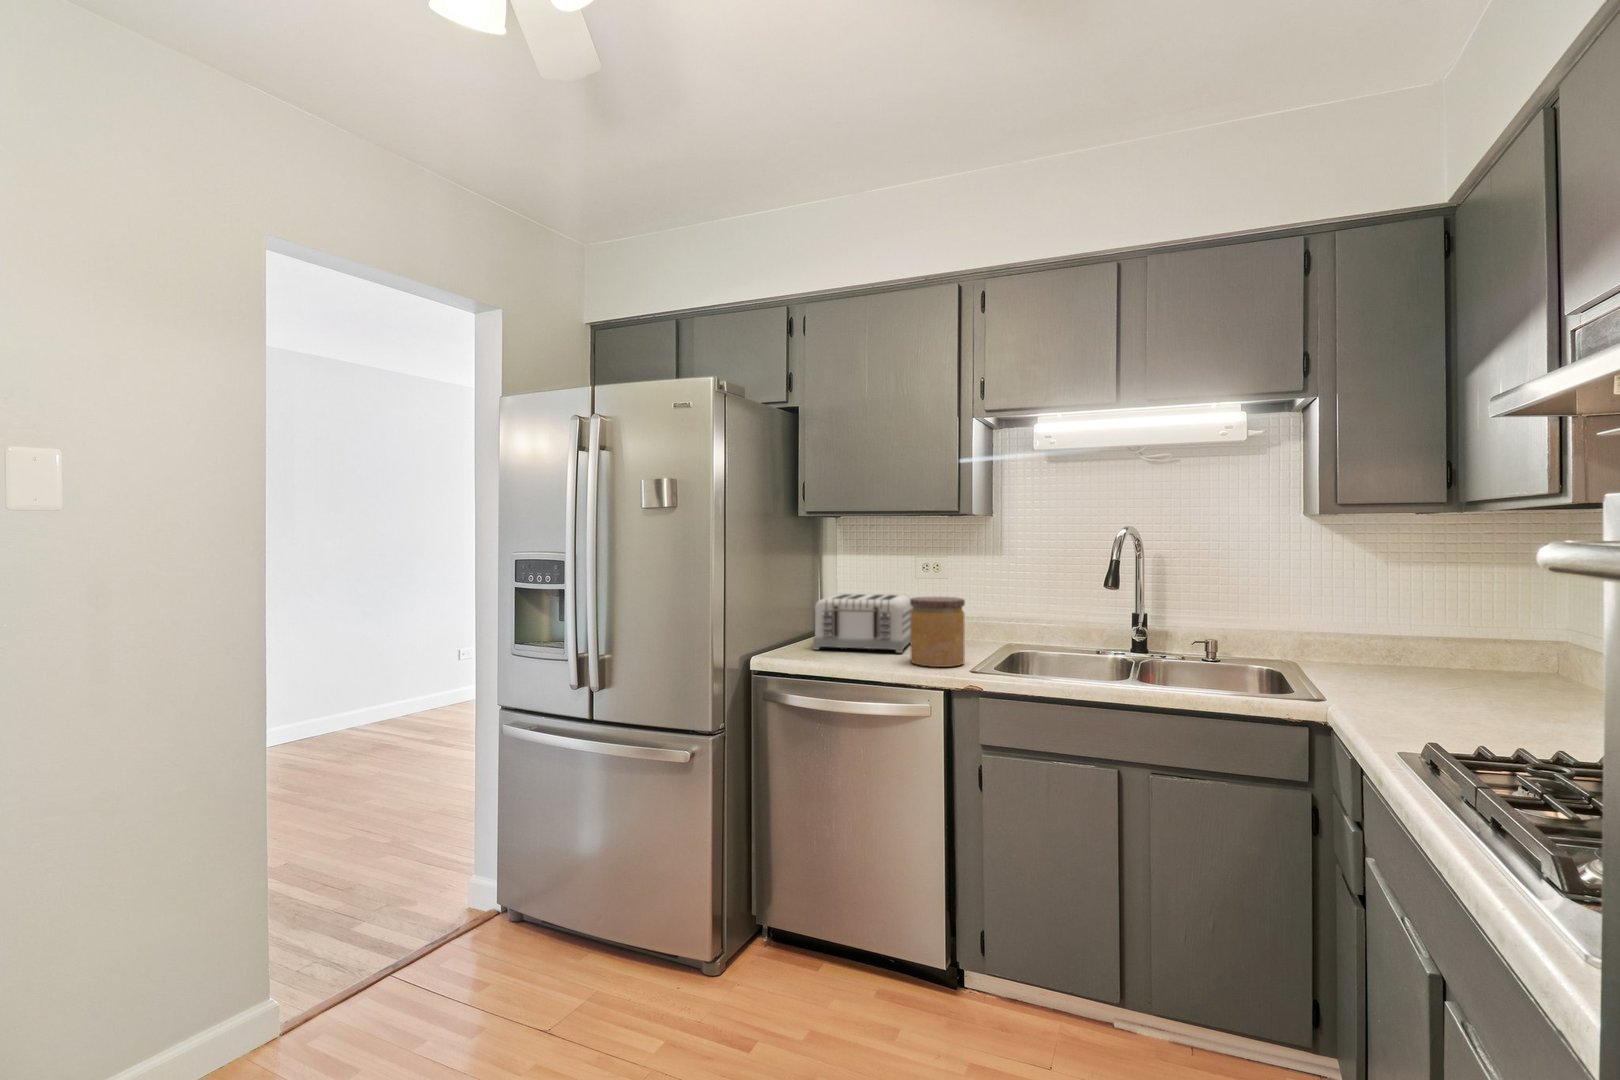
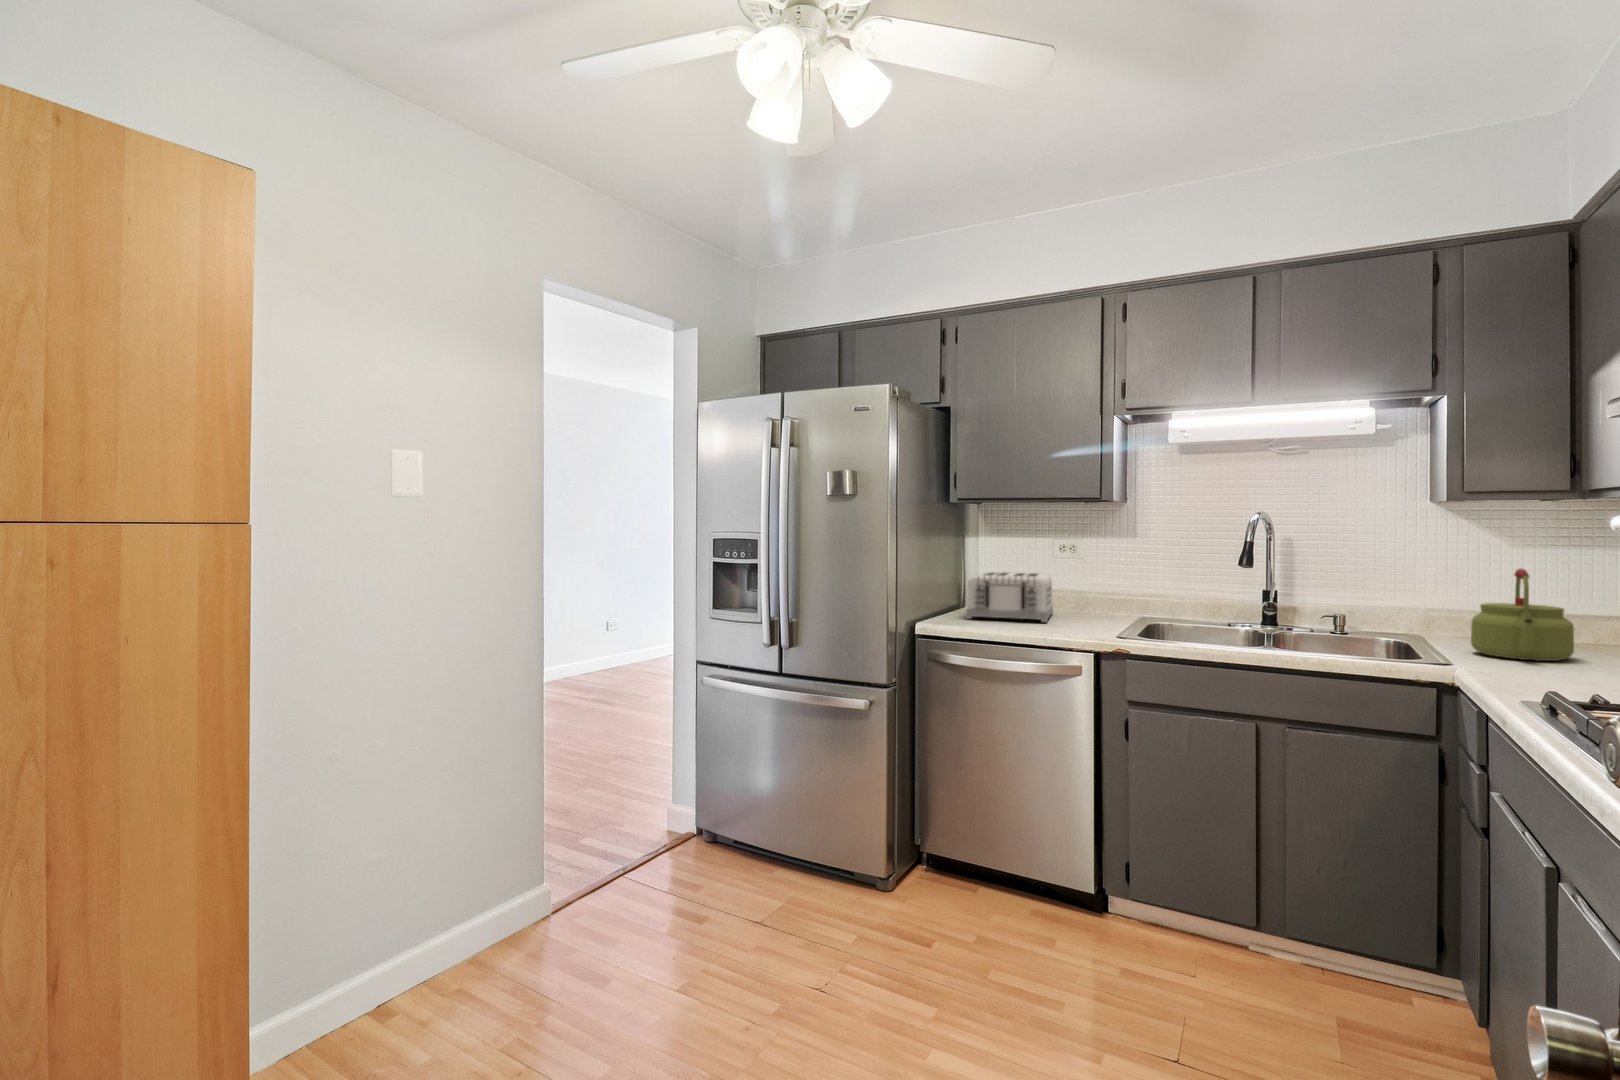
kettle: none [1344,591,1448,694] -> present [1471,569,1574,661]
jar: present [910,597,965,667] -> none [1057,573,1107,633]

